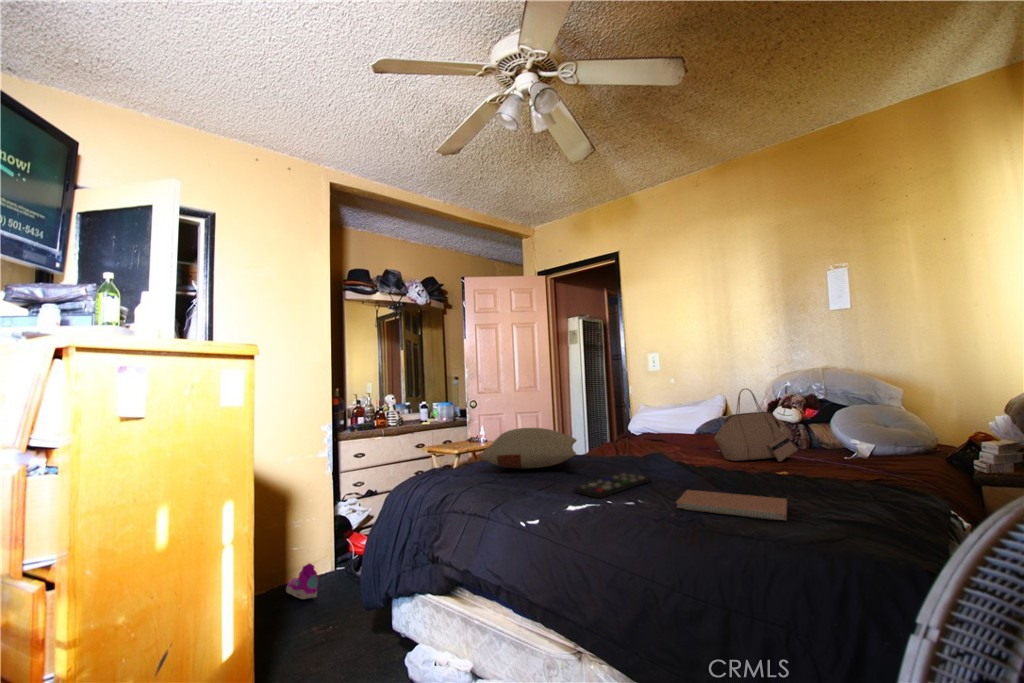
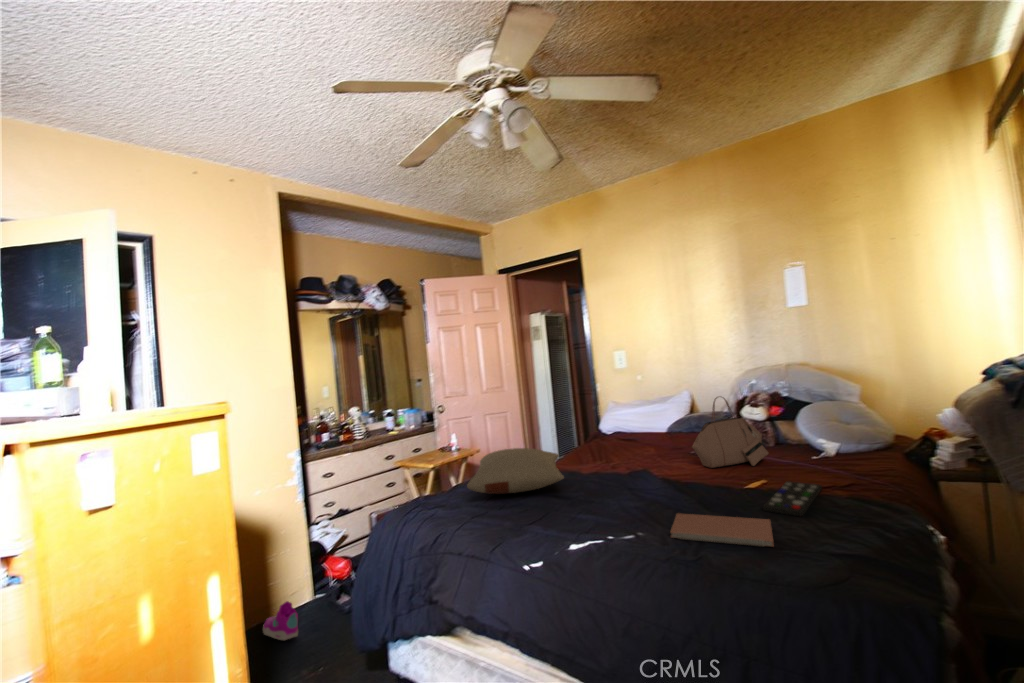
remote control: present [574,473,652,498] -> present [763,481,822,516]

